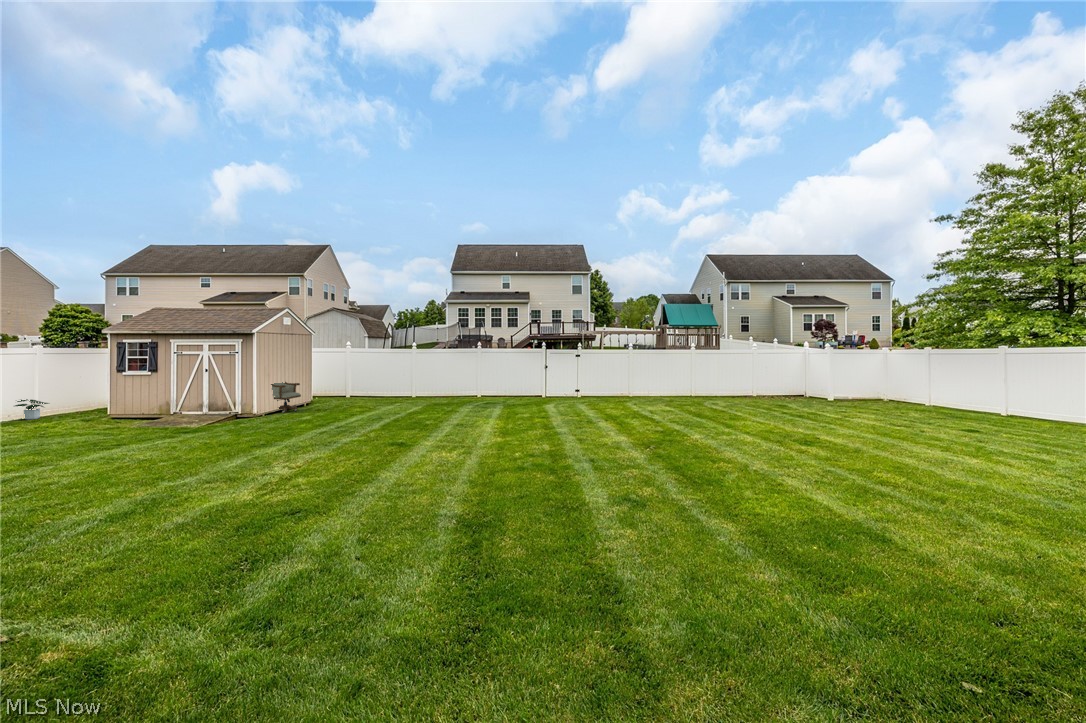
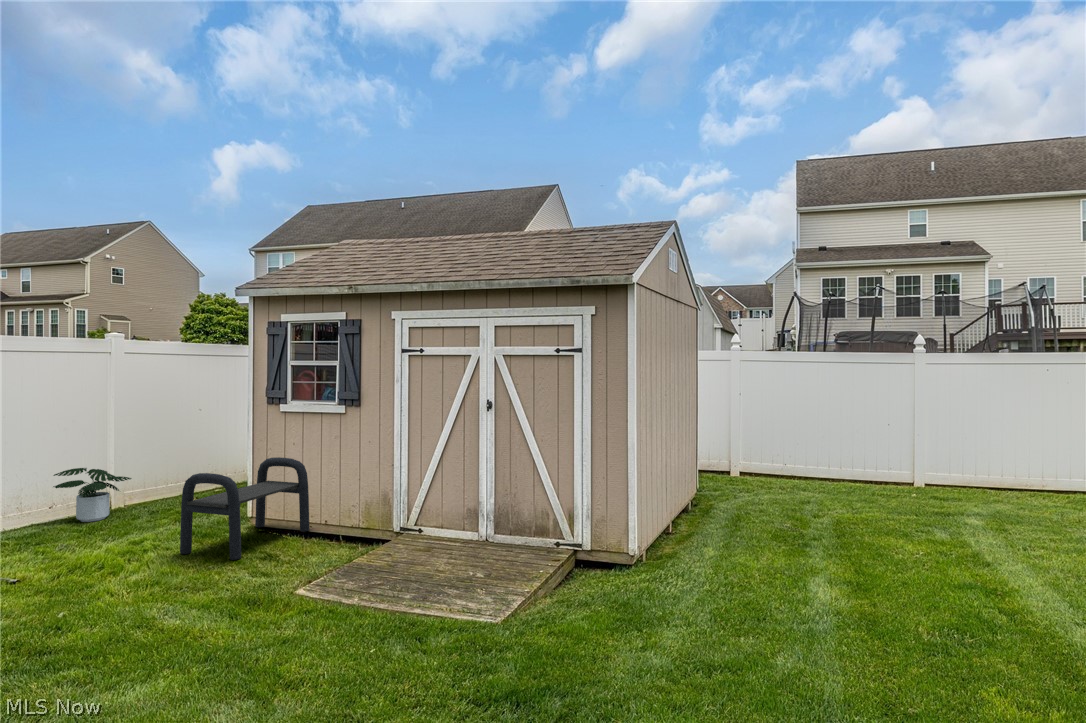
chair: present [271,382,301,413] -> none [657,427,744,560]
bench: none [81,391,138,422] -> present [180,457,310,560]

